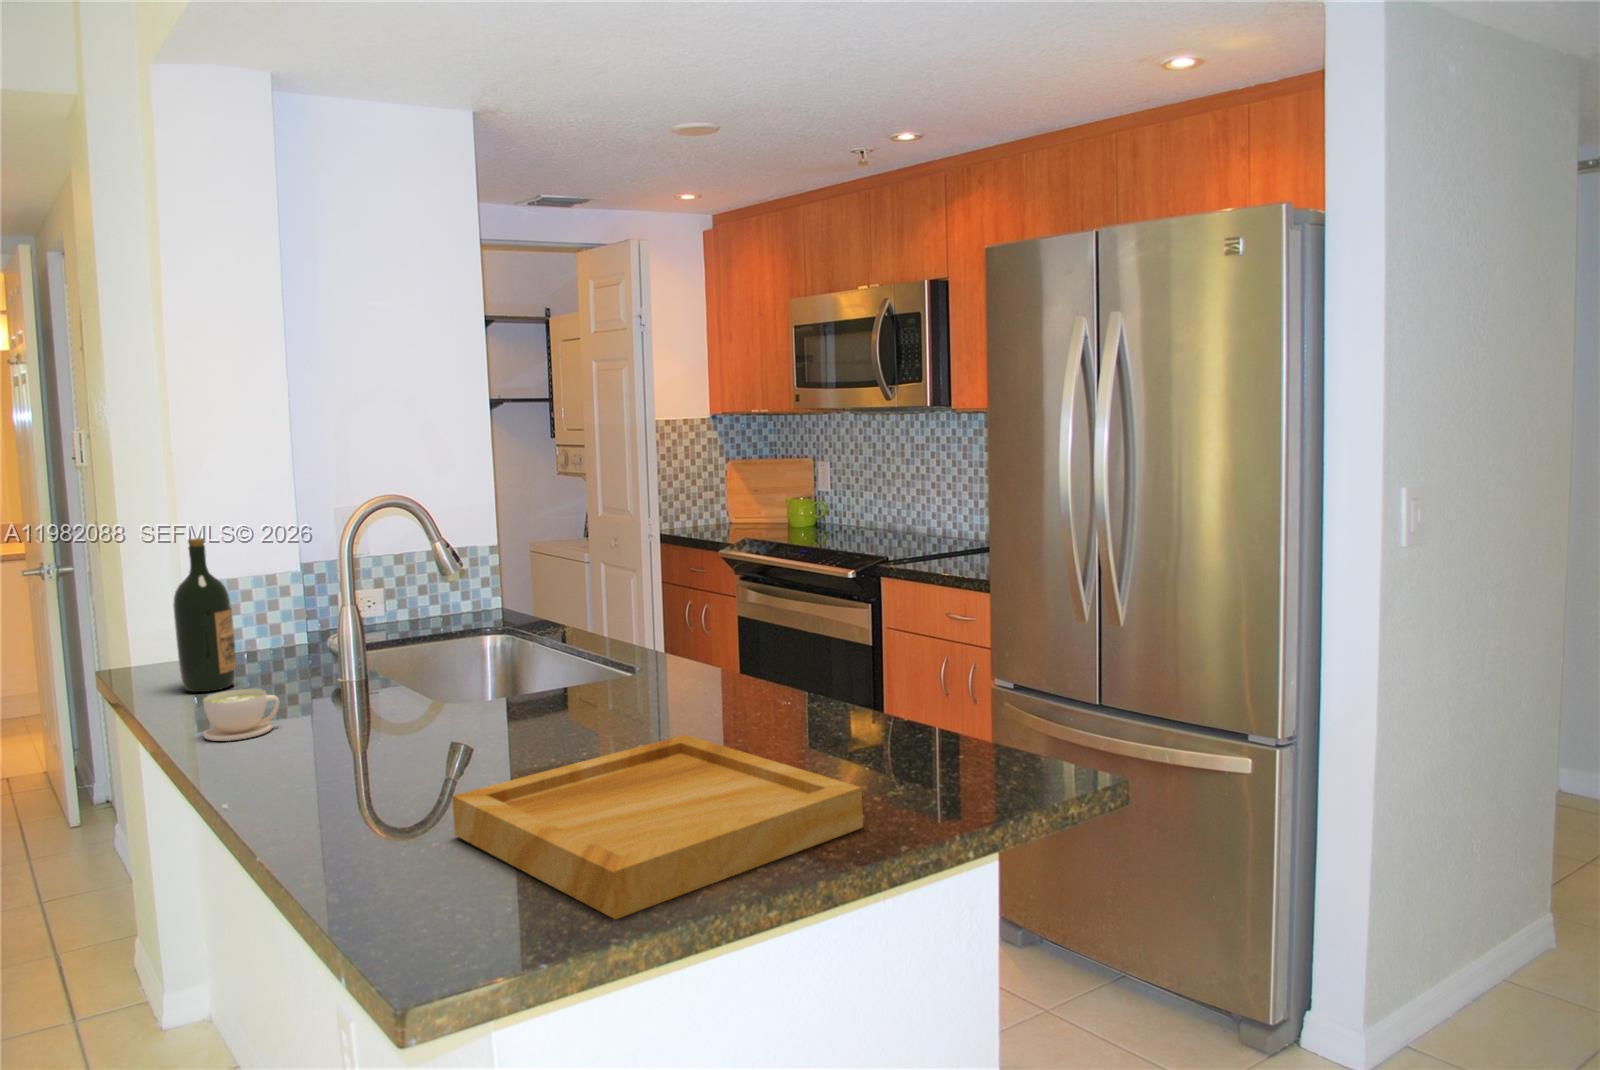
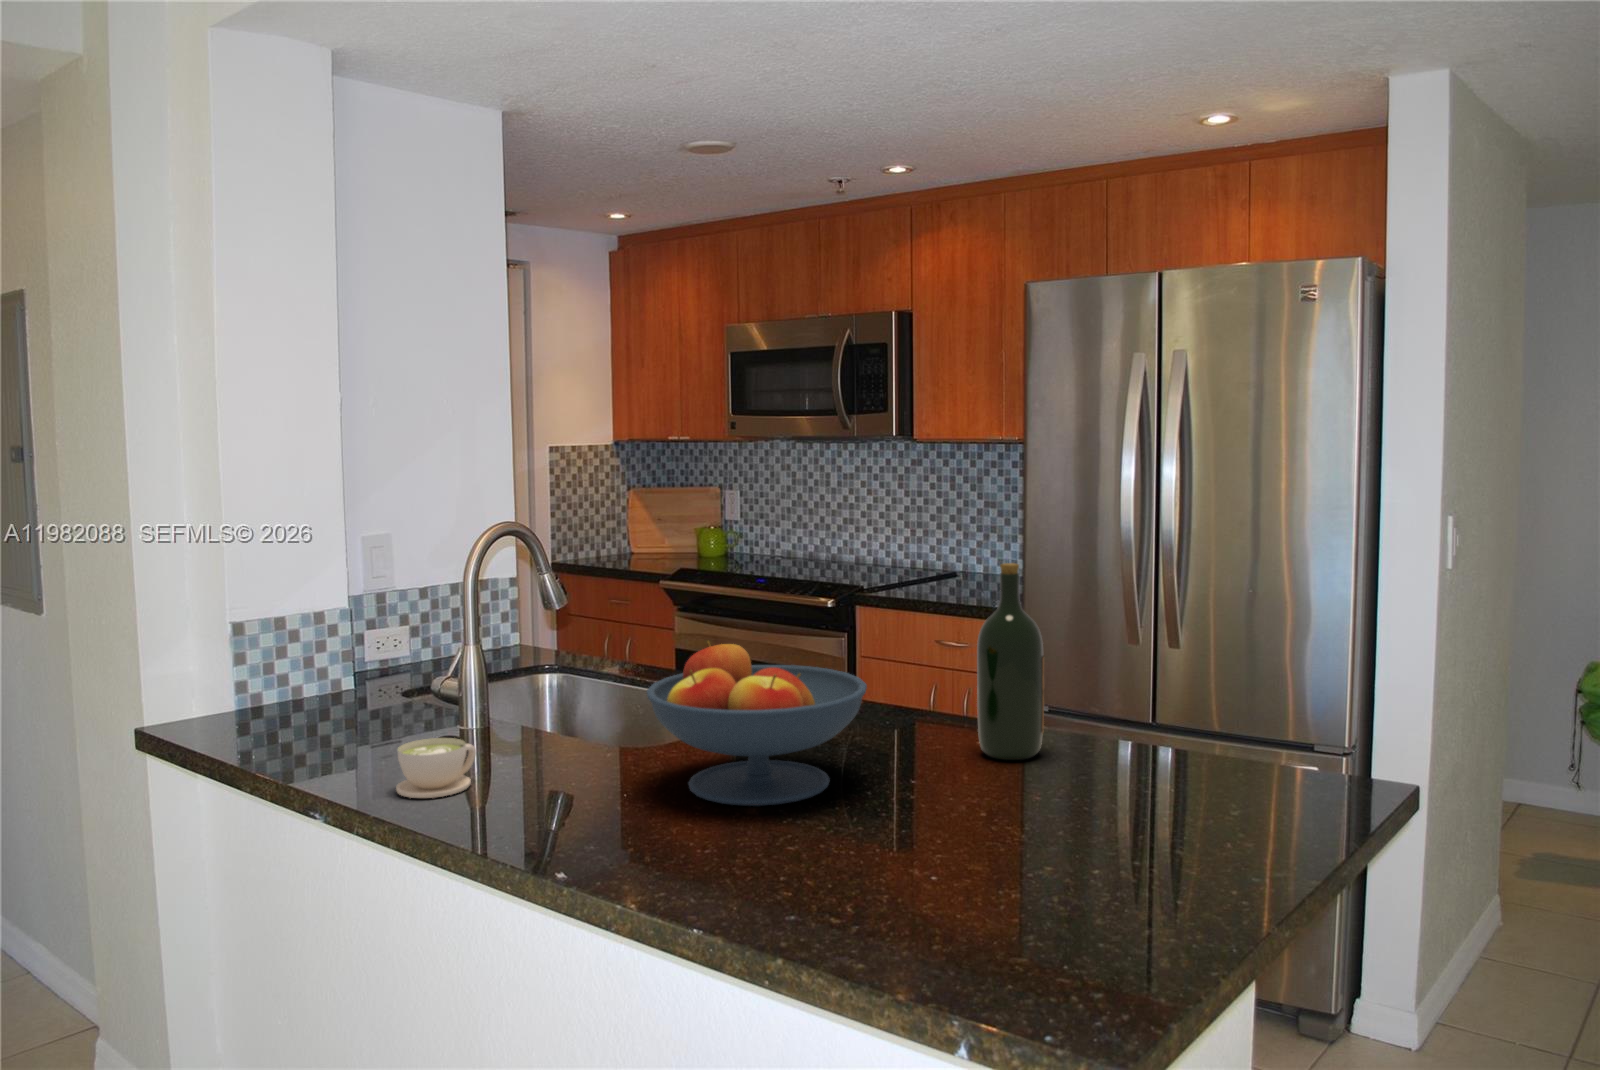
wine bottle: present [173,538,236,692] -> present [977,563,1044,760]
fruit bowl: none [377,609,589,763] -> present [647,641,867,806]
tray: present [452,735,863,919] -> none [888,763,1286,948]

